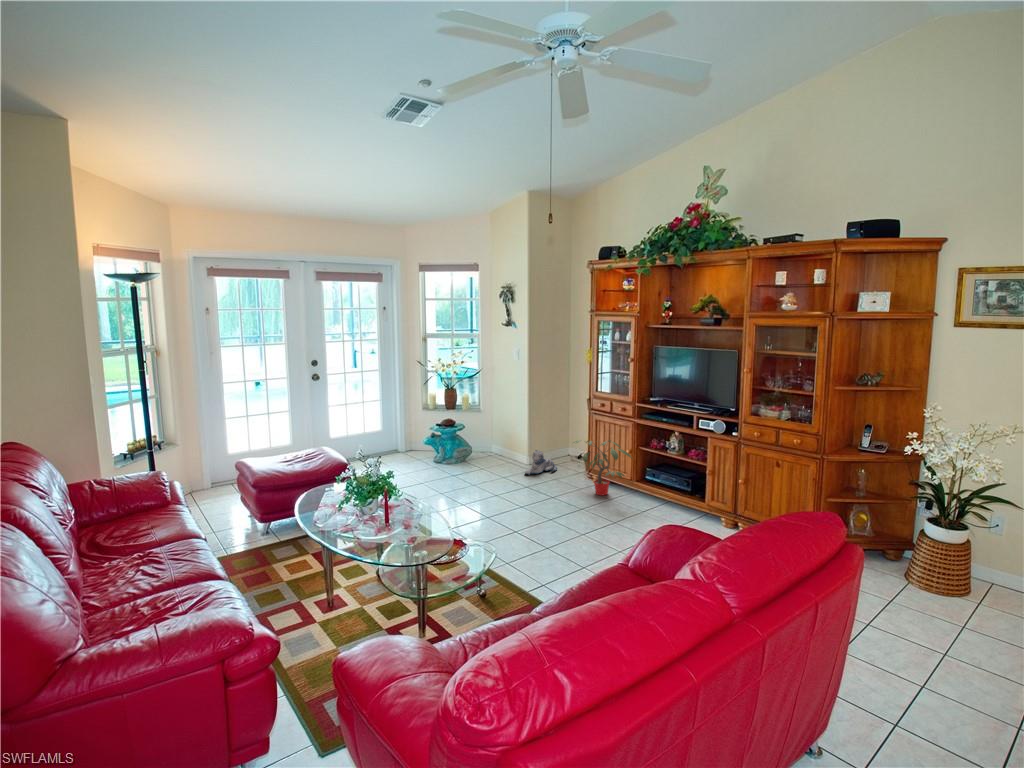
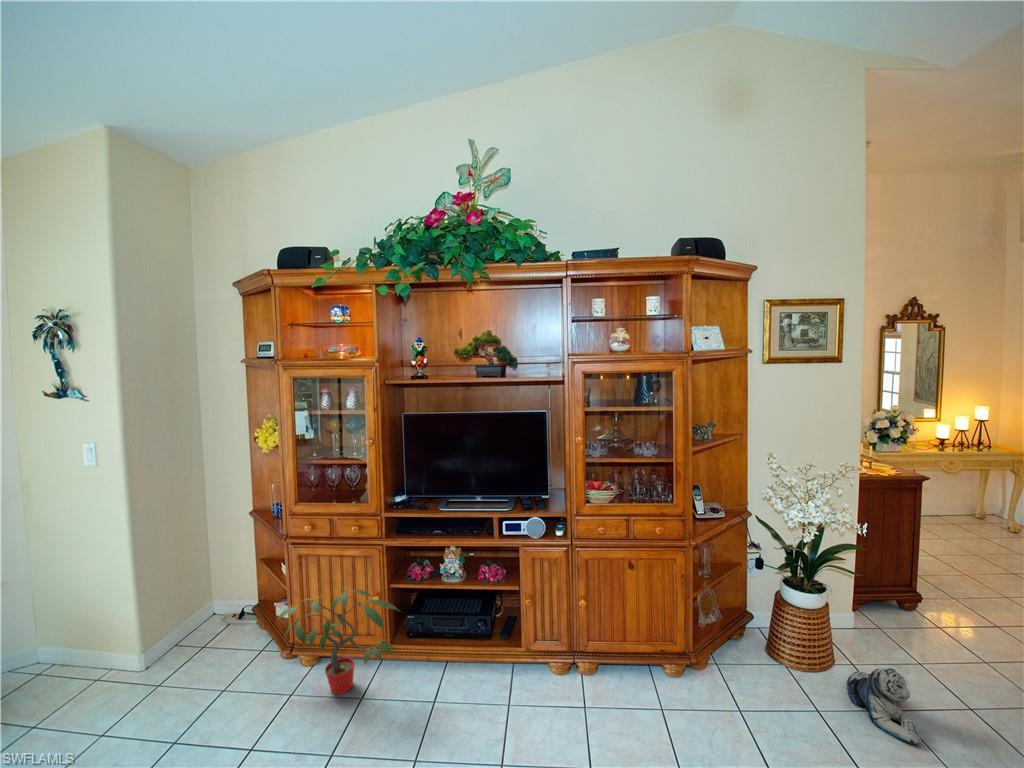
plush toy: present [525,450,557,475] -> present [847,668,921,744]

